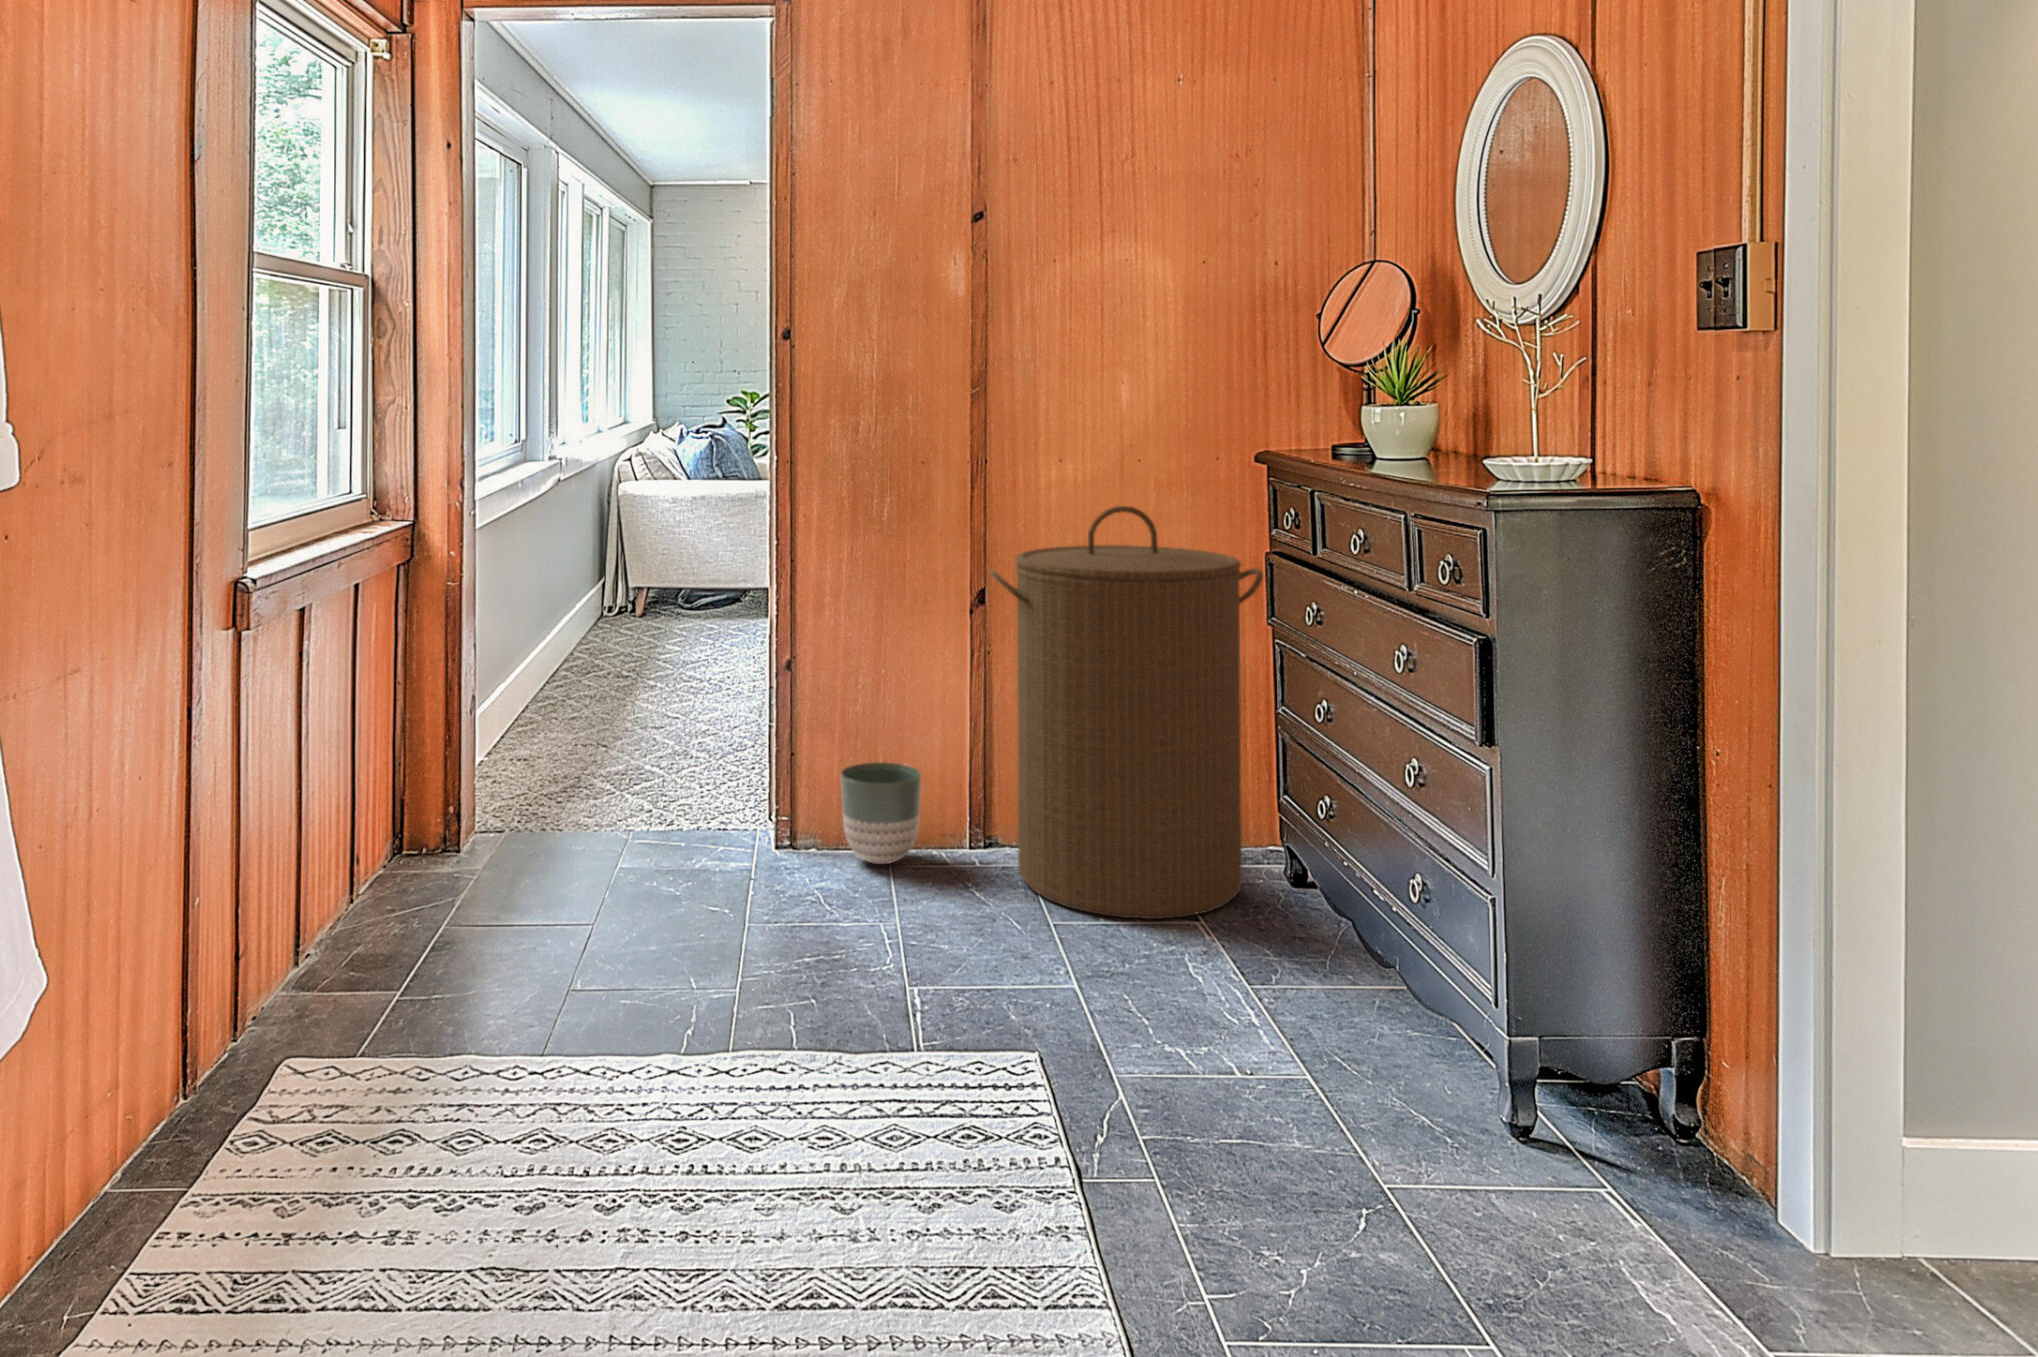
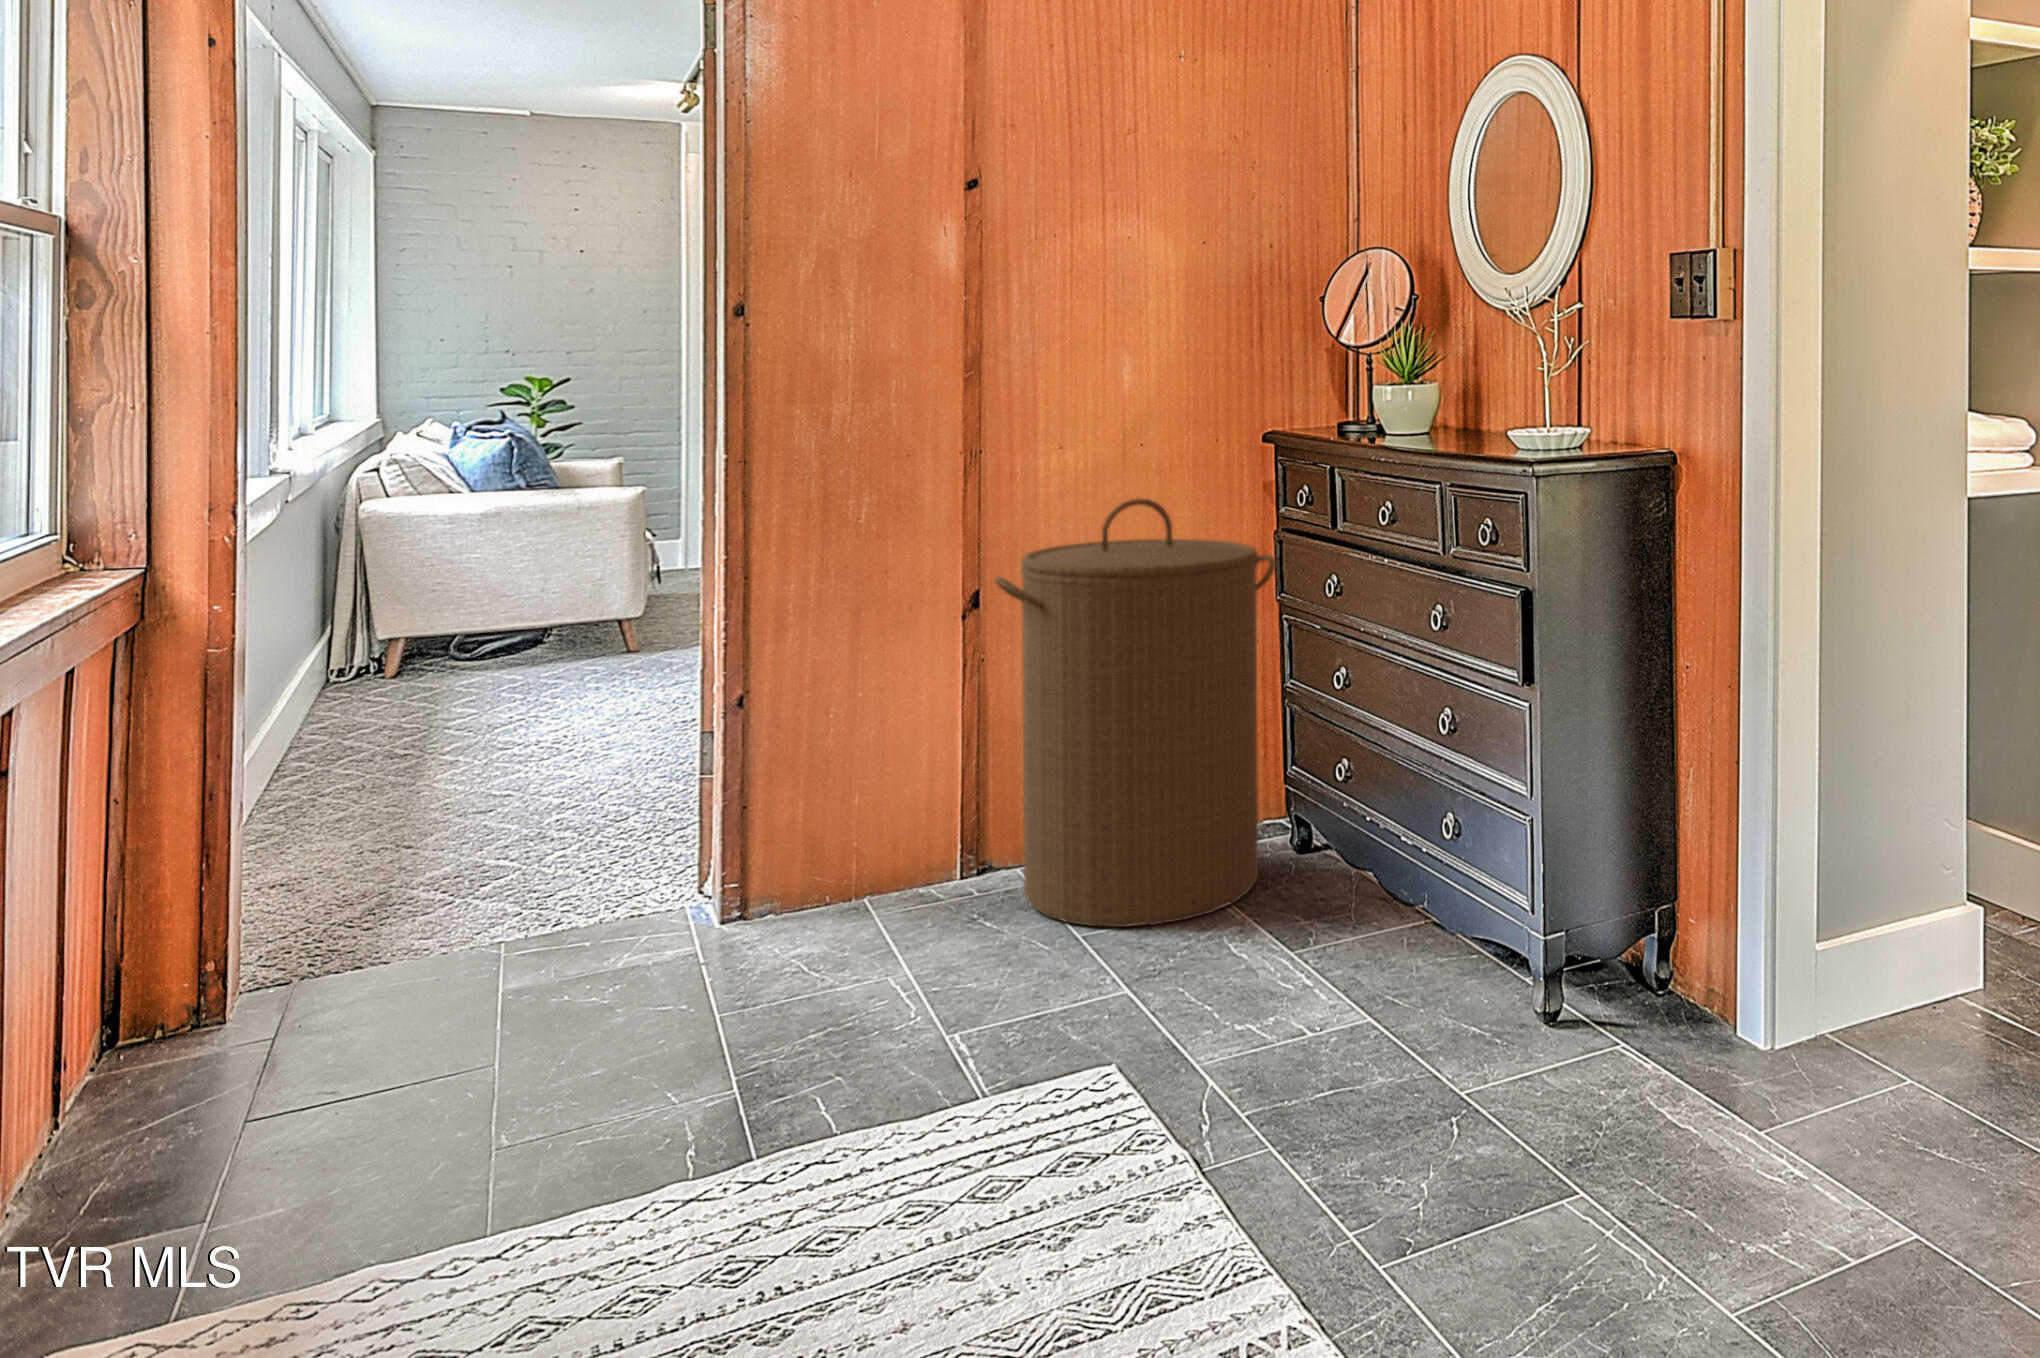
planter: present [840,762,921,864] -> none [810,805,909,922]

